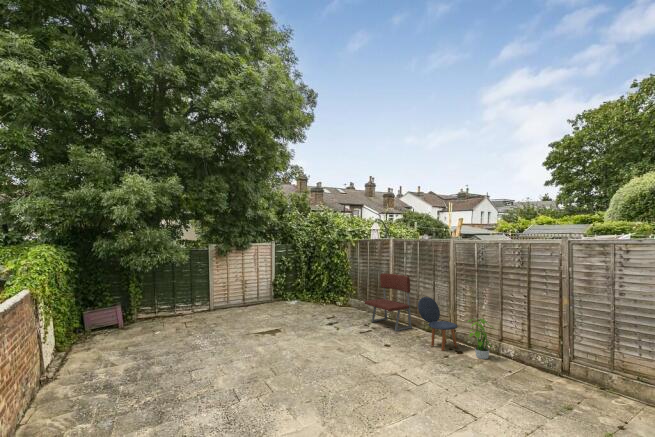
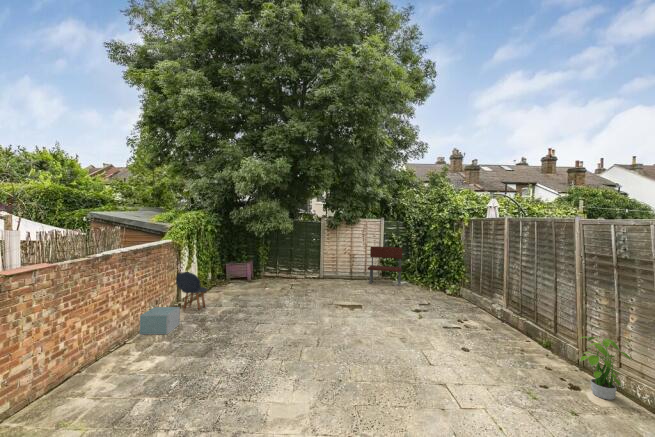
bench: present [364,273,412,331] -> present [368,247,402,285]
chair: present [418,297,458,351] -> present [176,272,207,310]
storage box: none [23,378,77,431] -> present [140,307,180,335]

